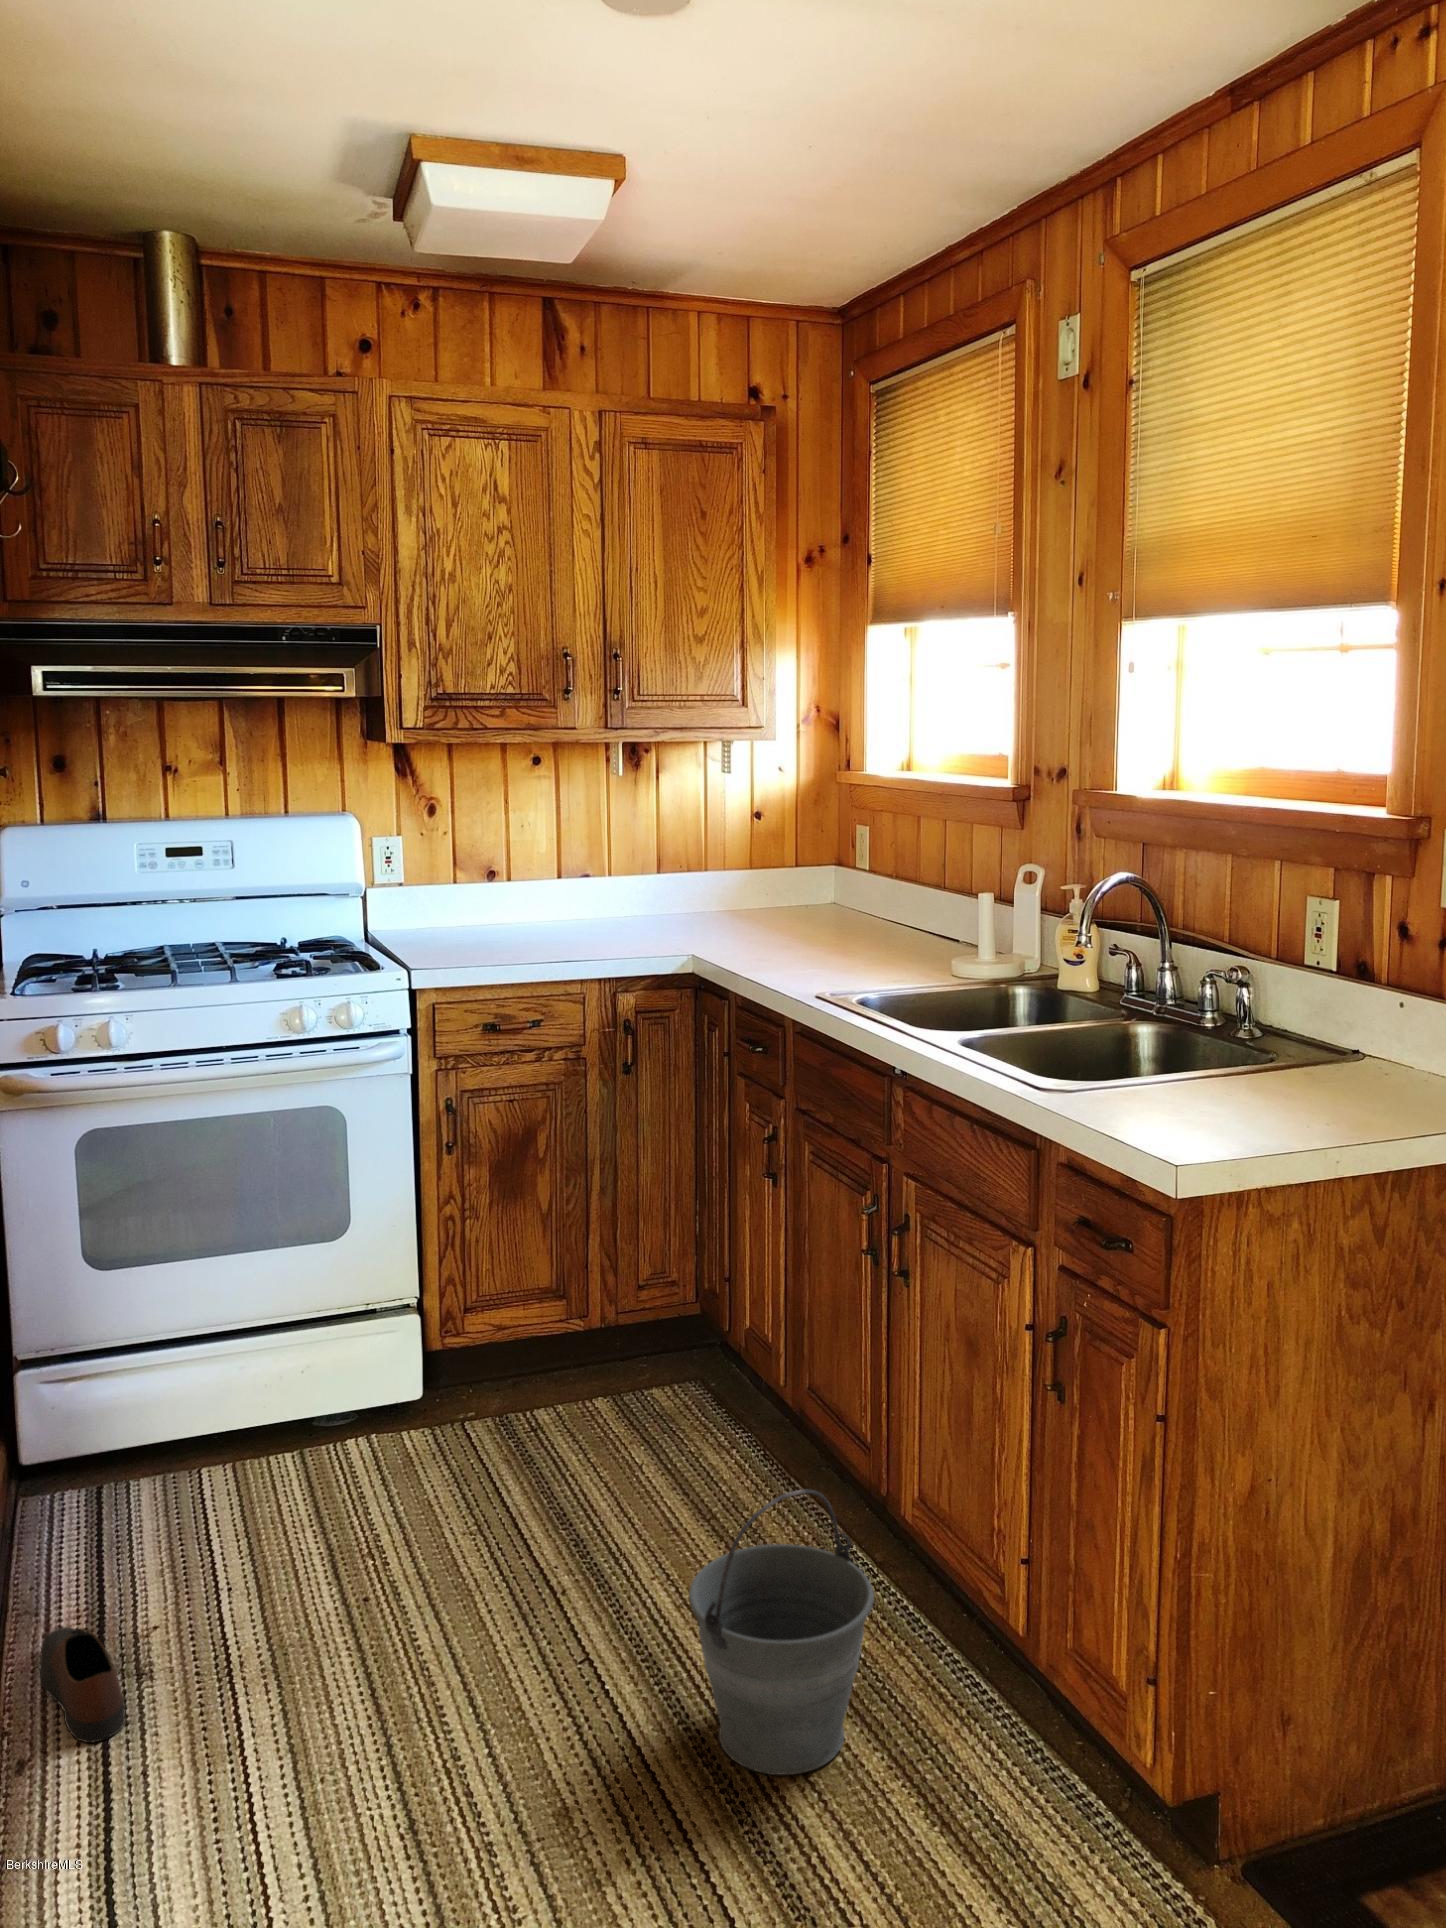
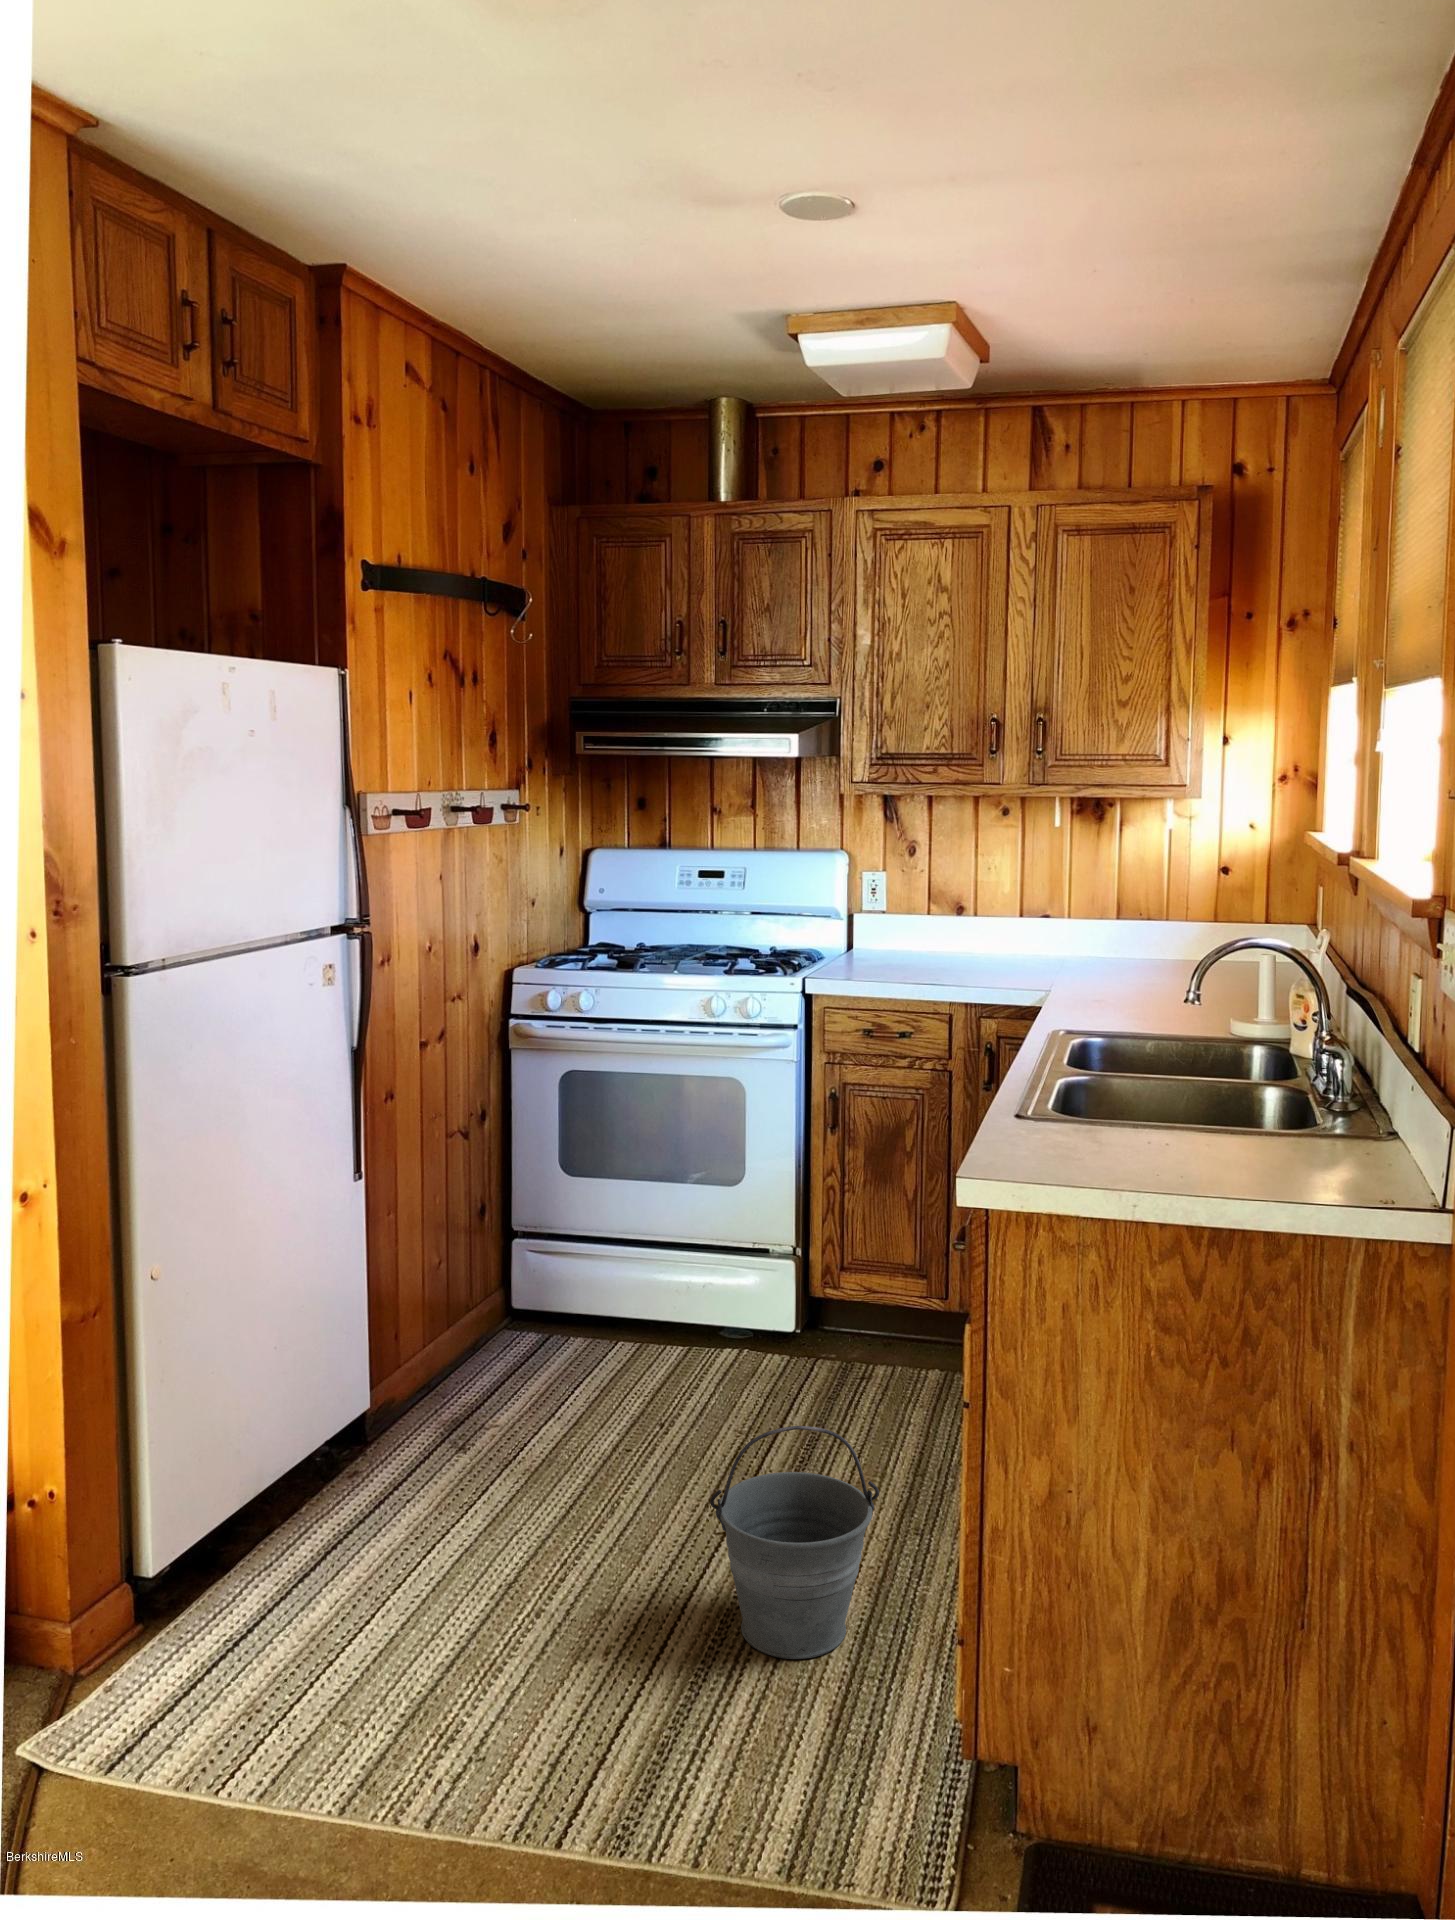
shoe: present [40,1627,126,1743] -> none [397,1399,454,1473]

